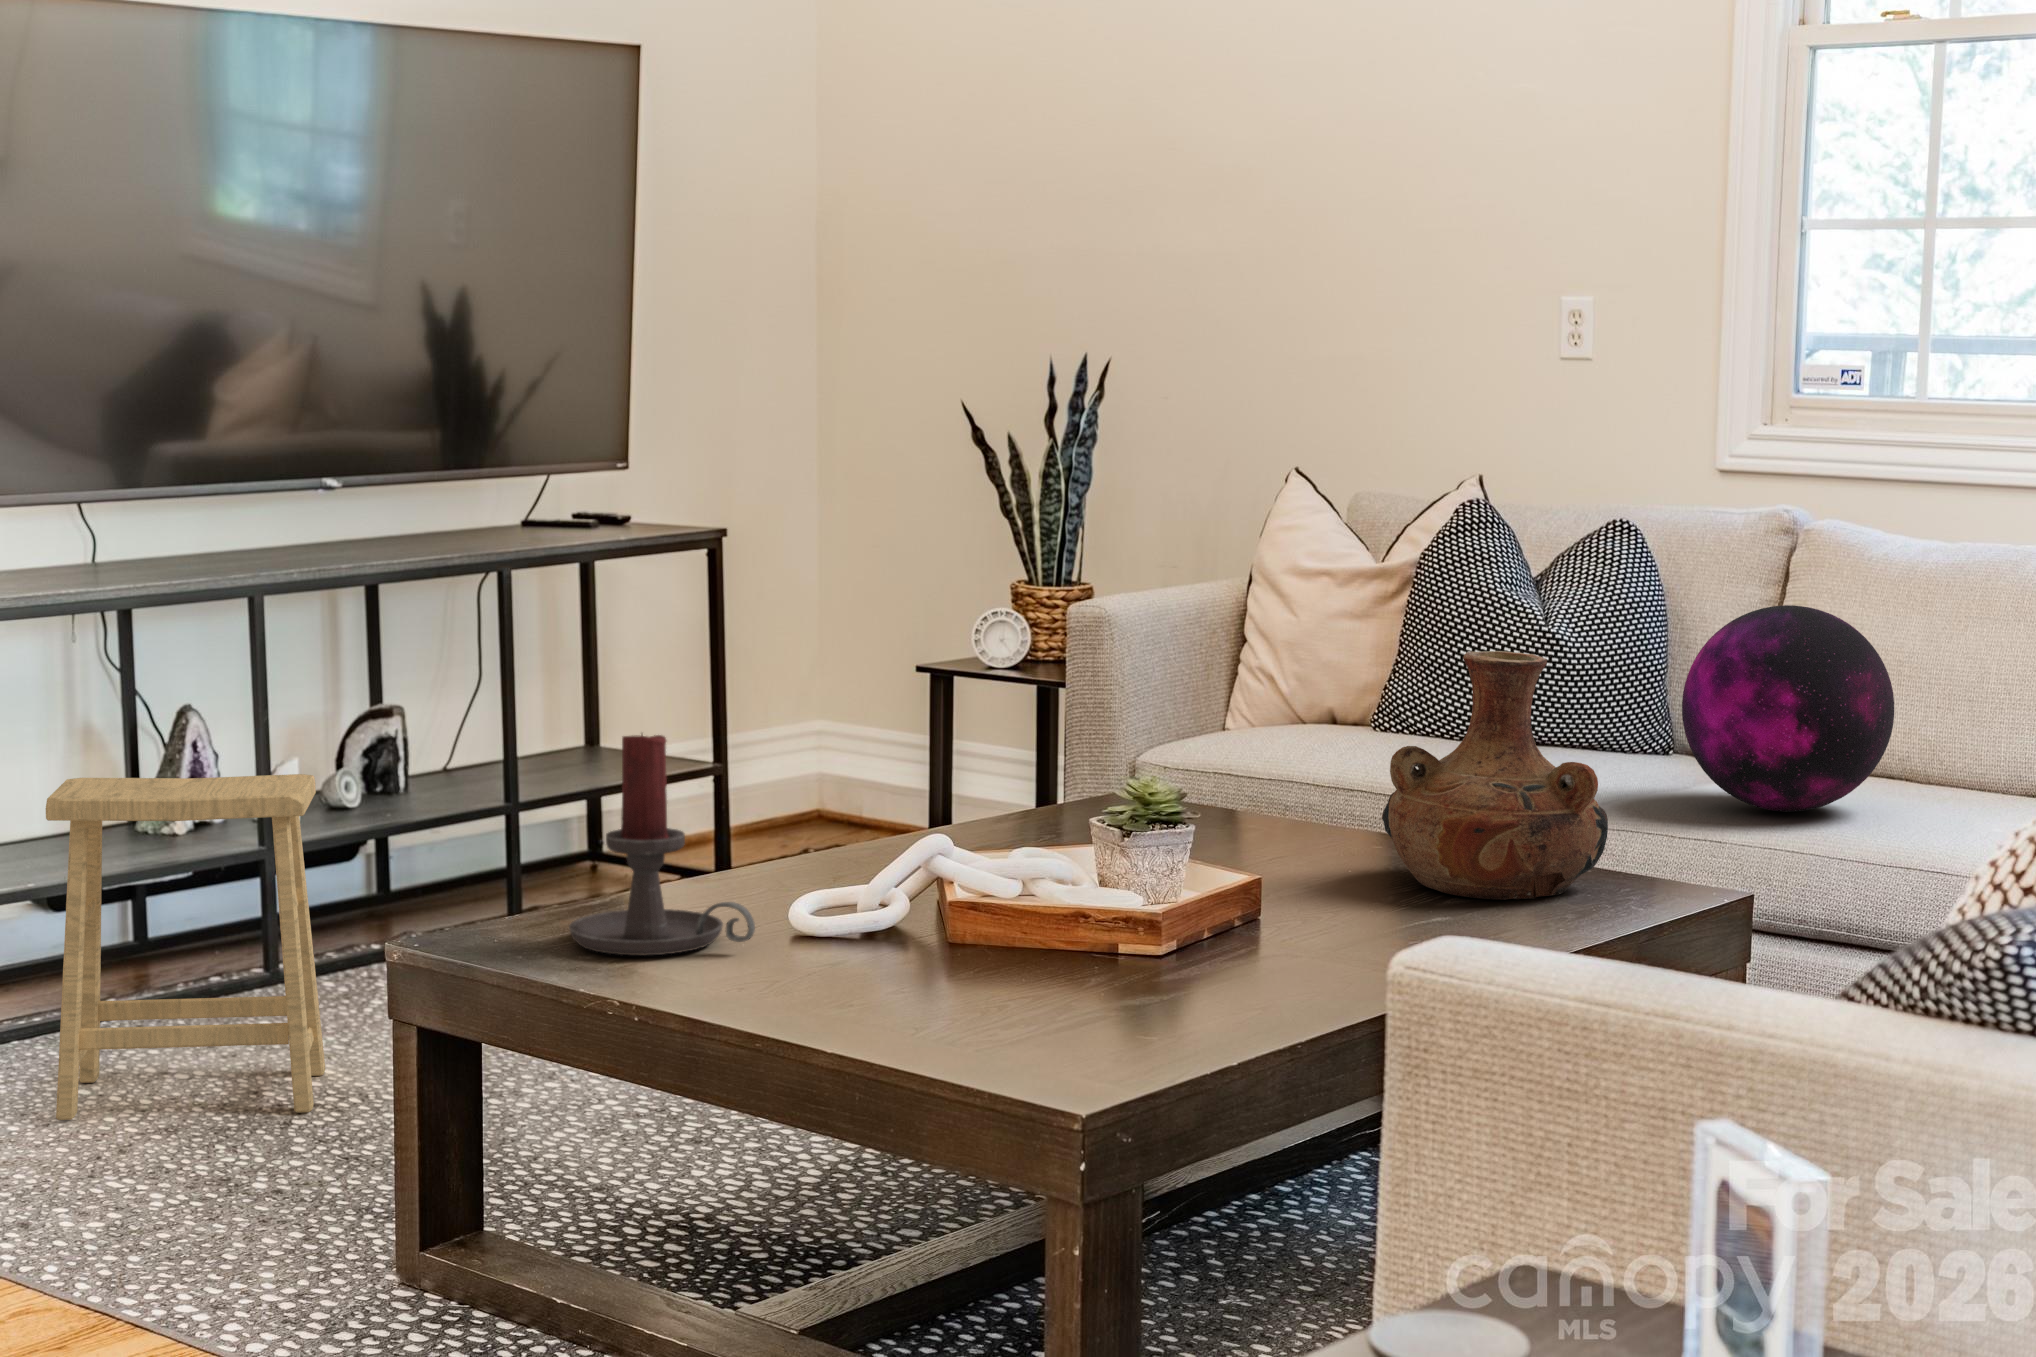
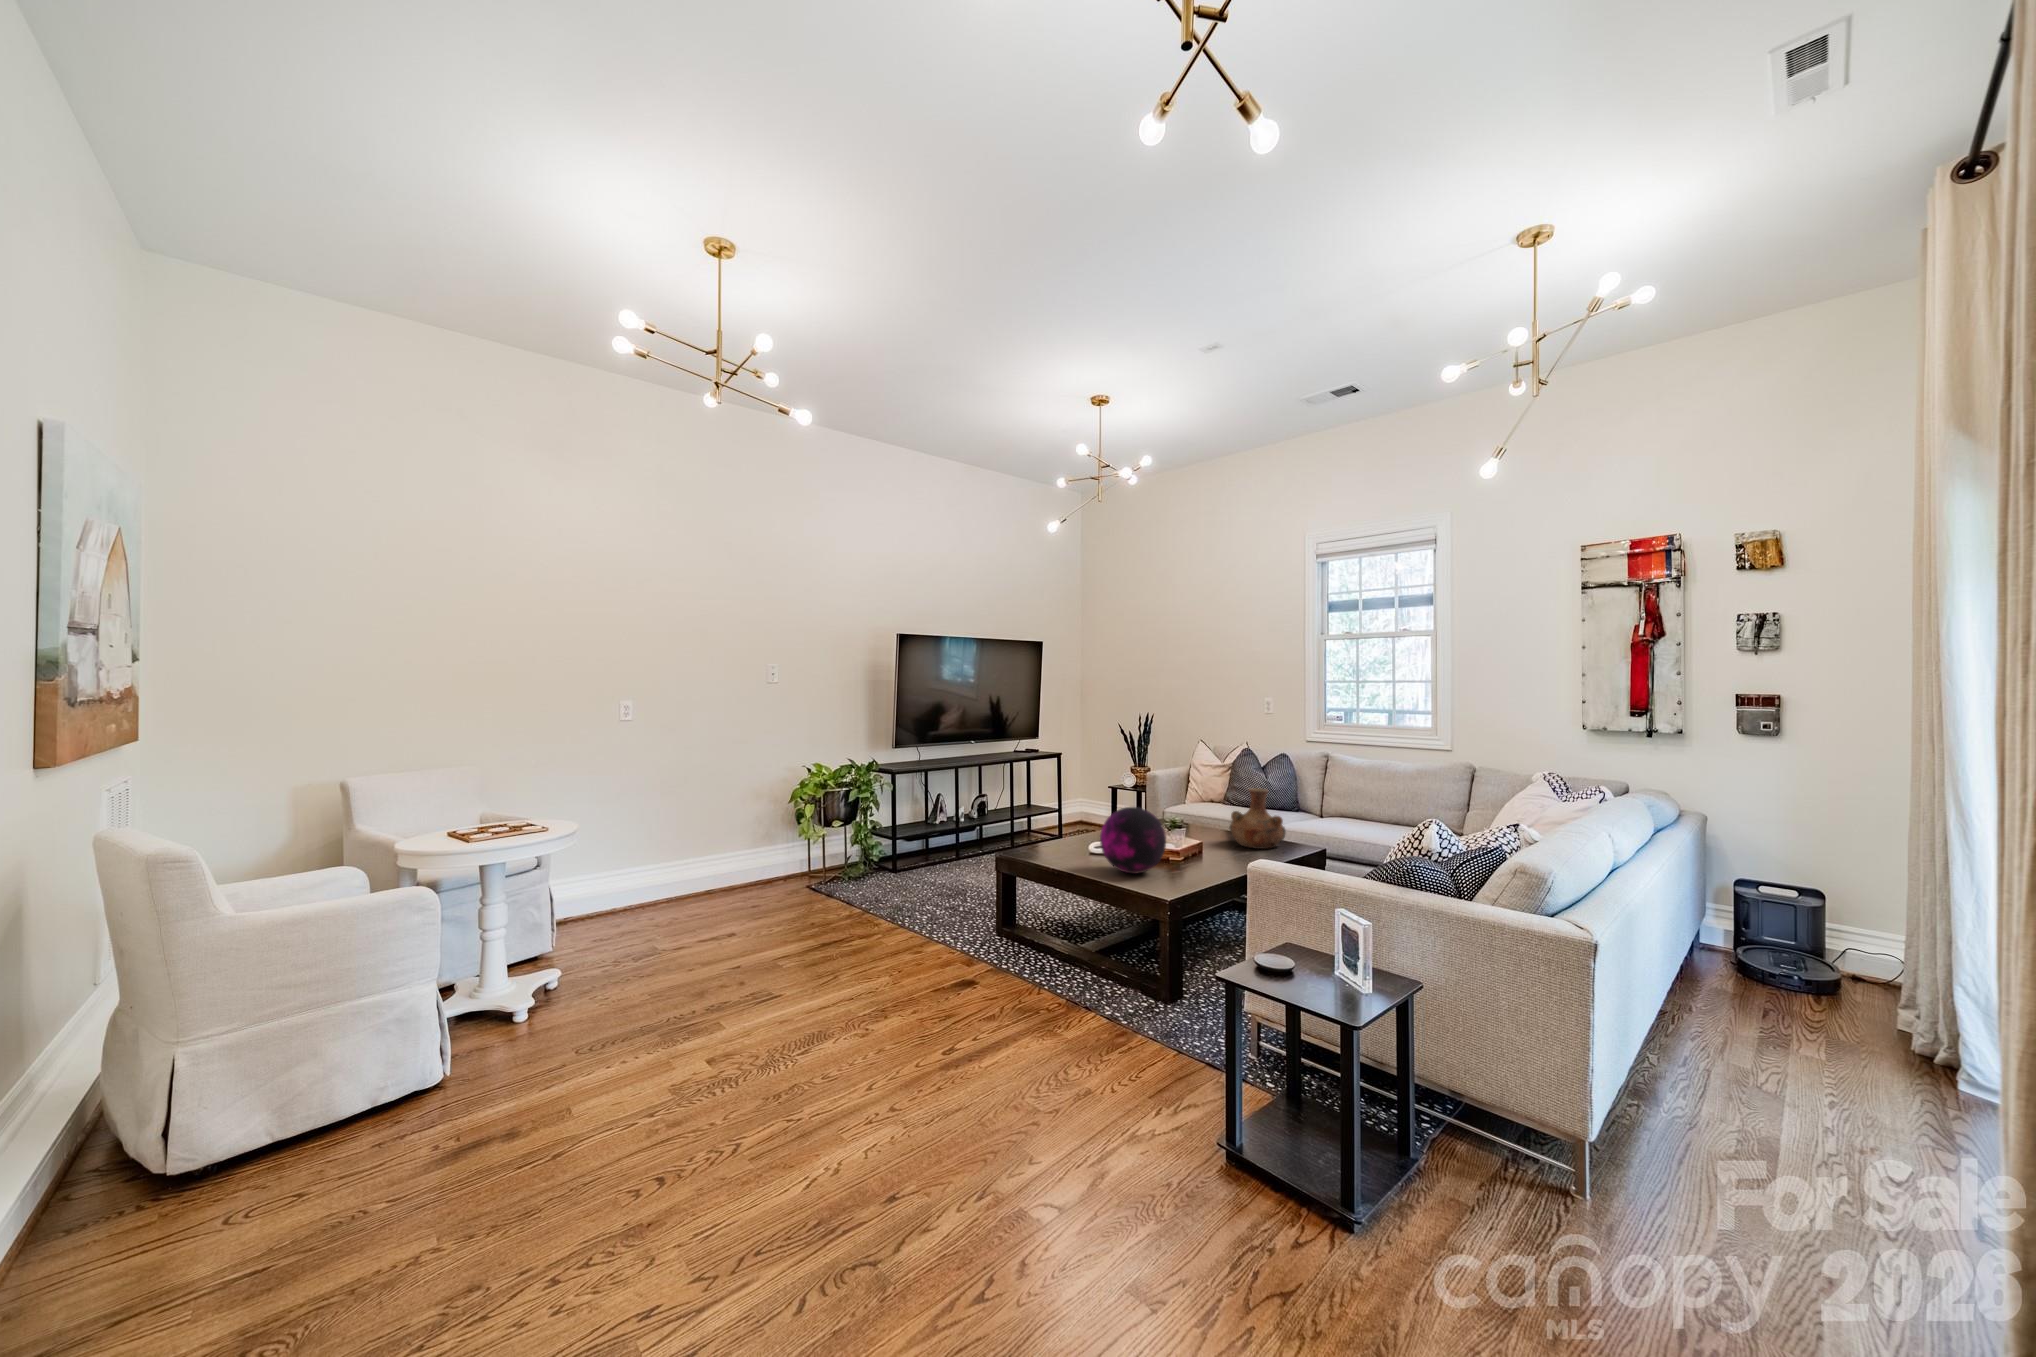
decorative orb: present [1682,605,1894,812] -> present [1100,807,1166,874]
candle holder: present [569,735,755,956] -> none [1039,805,1082,858]
footstool: present [46,774,325,1120] -> none [915,812,974,892]

